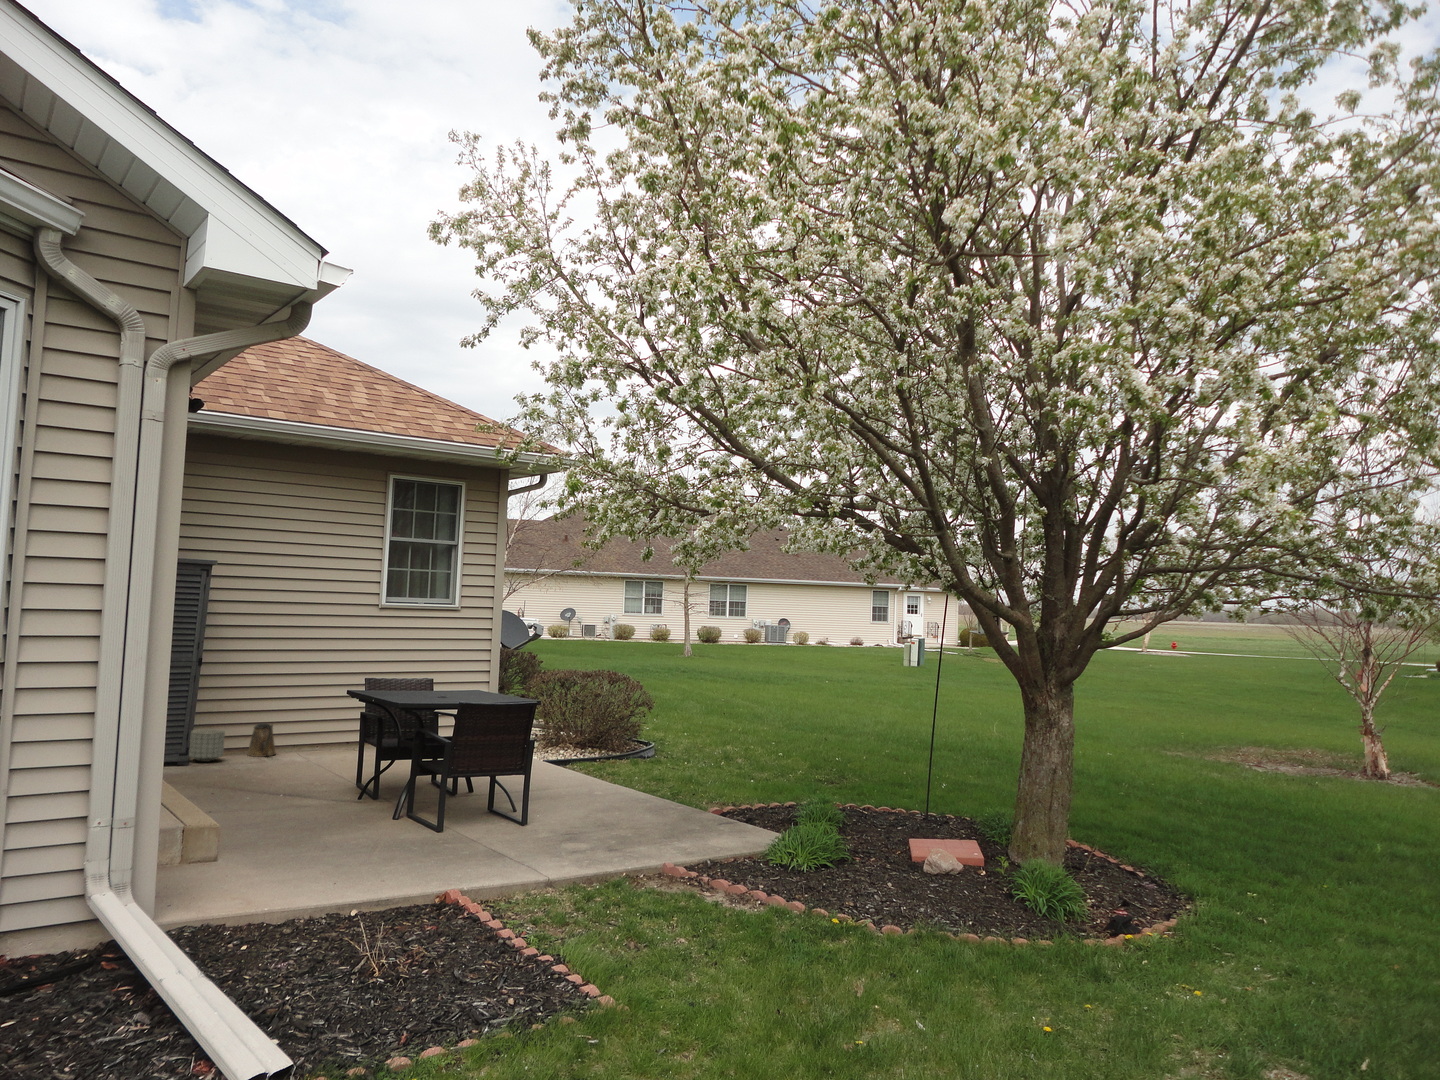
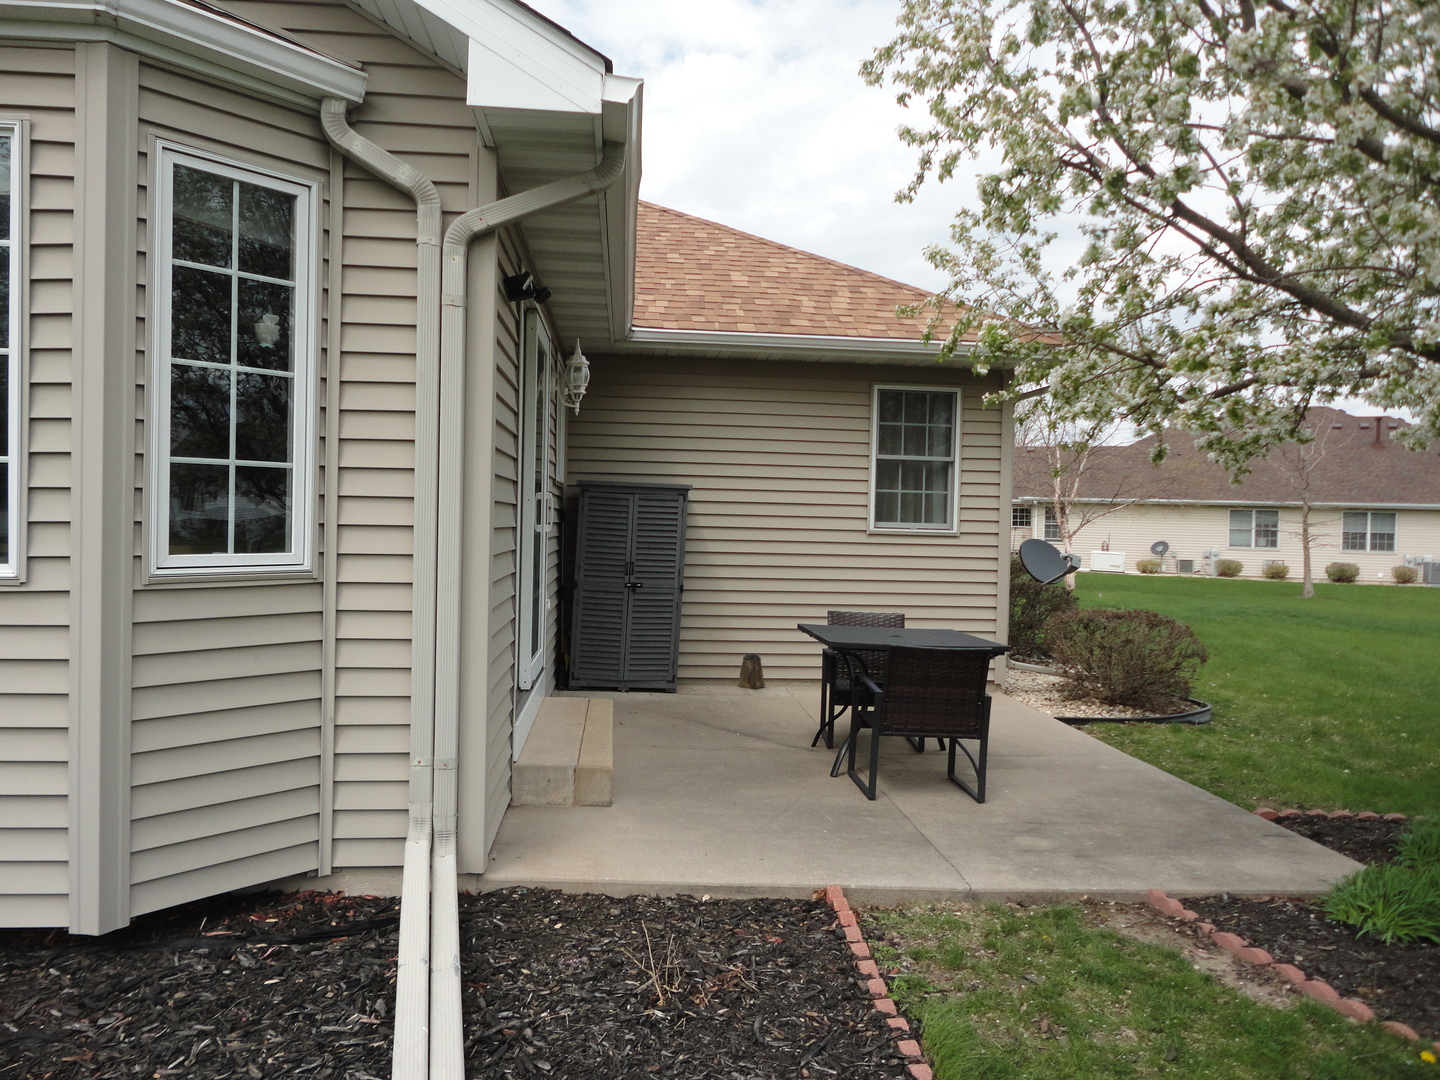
planter: present [189,729,225,762] -> none [680,657,712,690]

